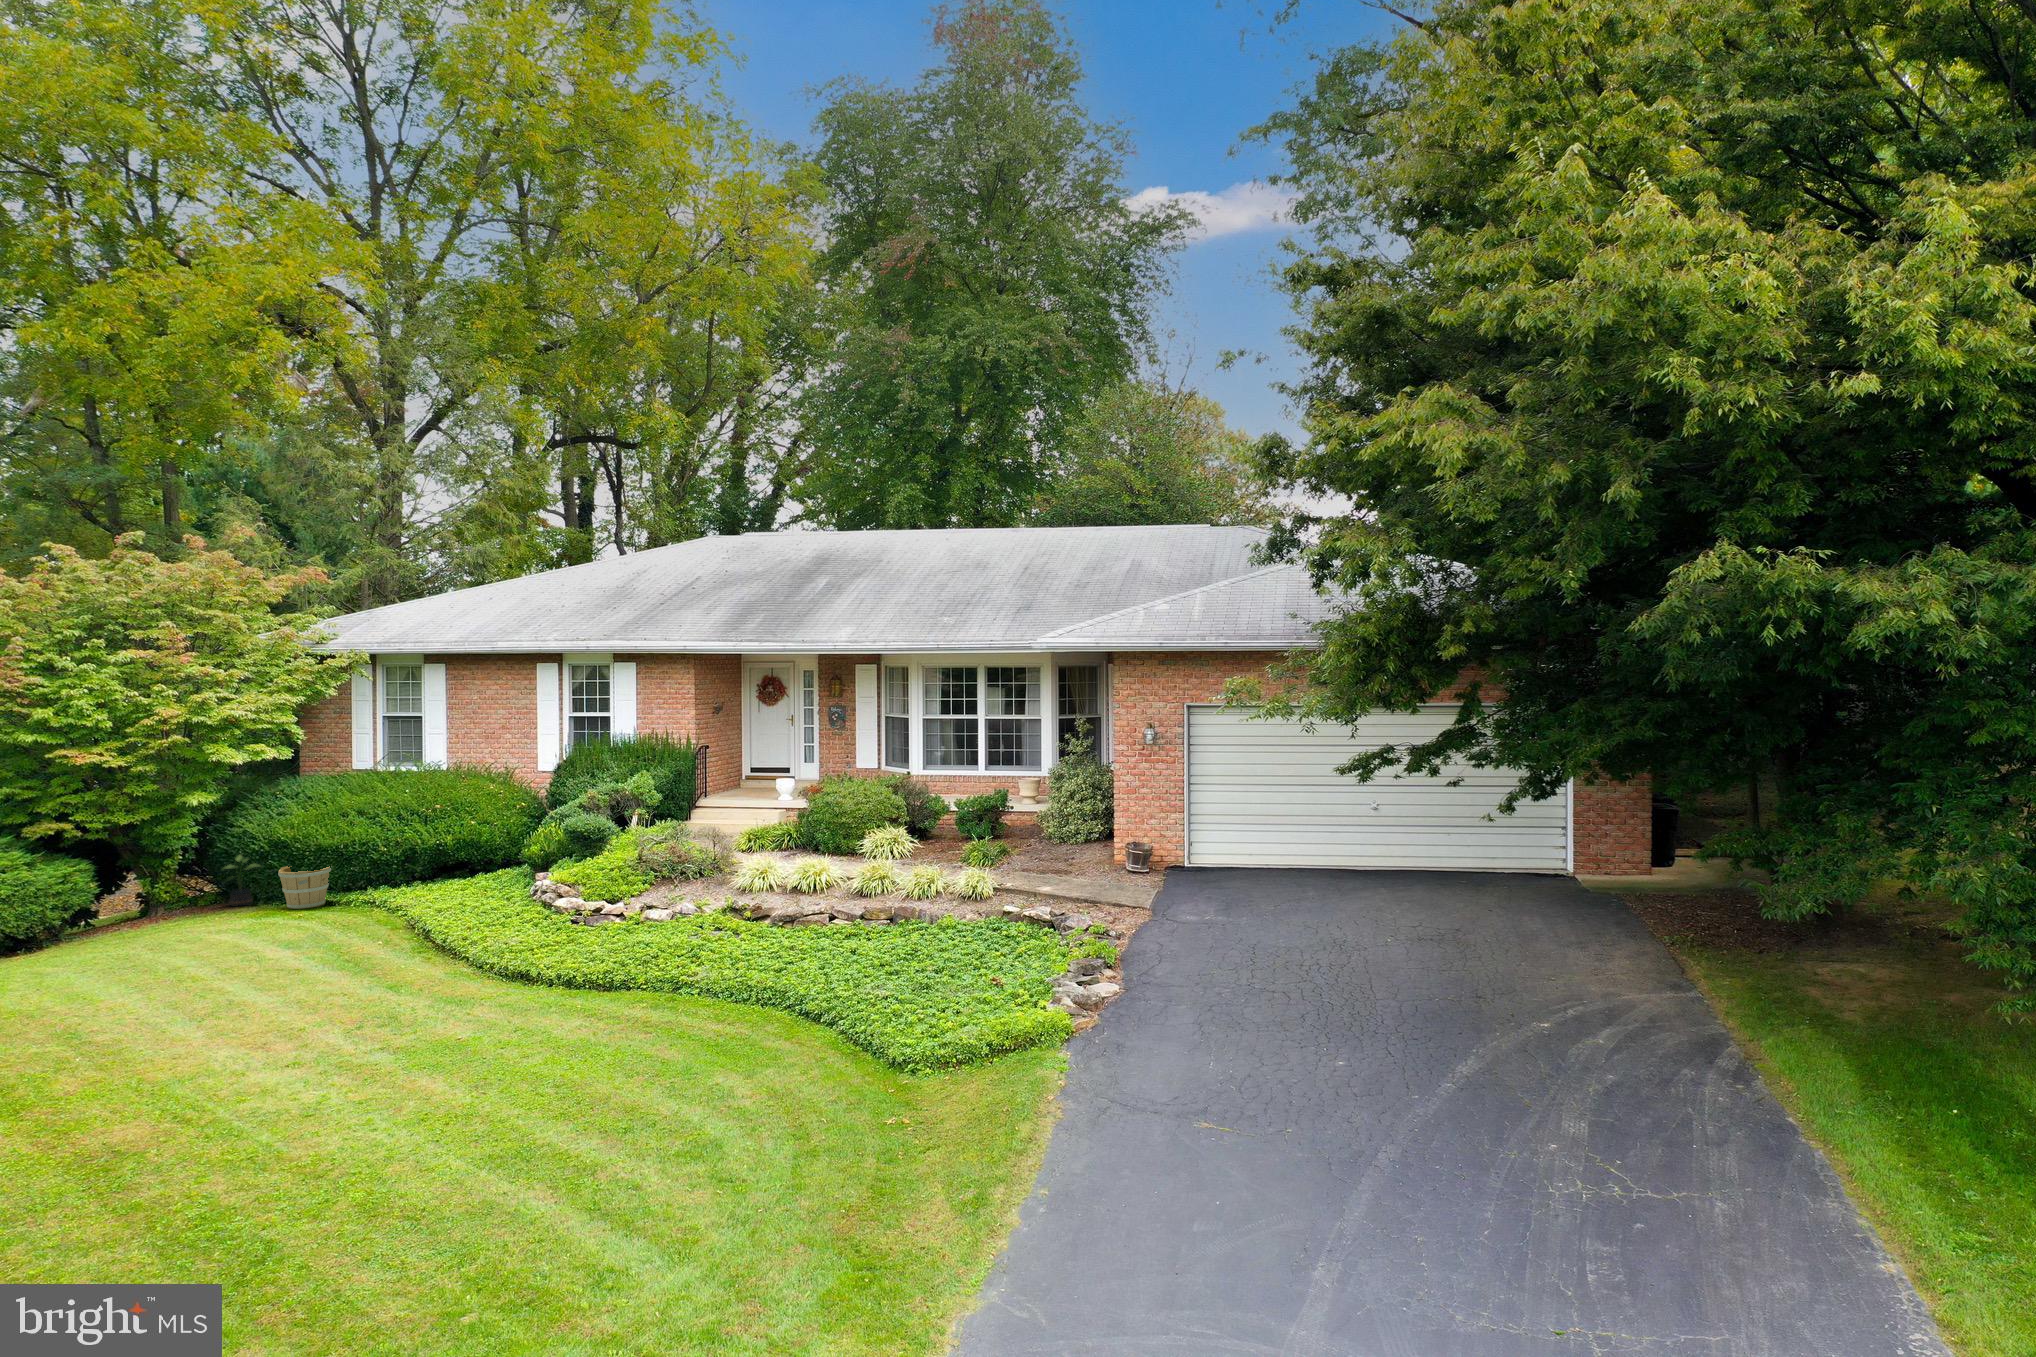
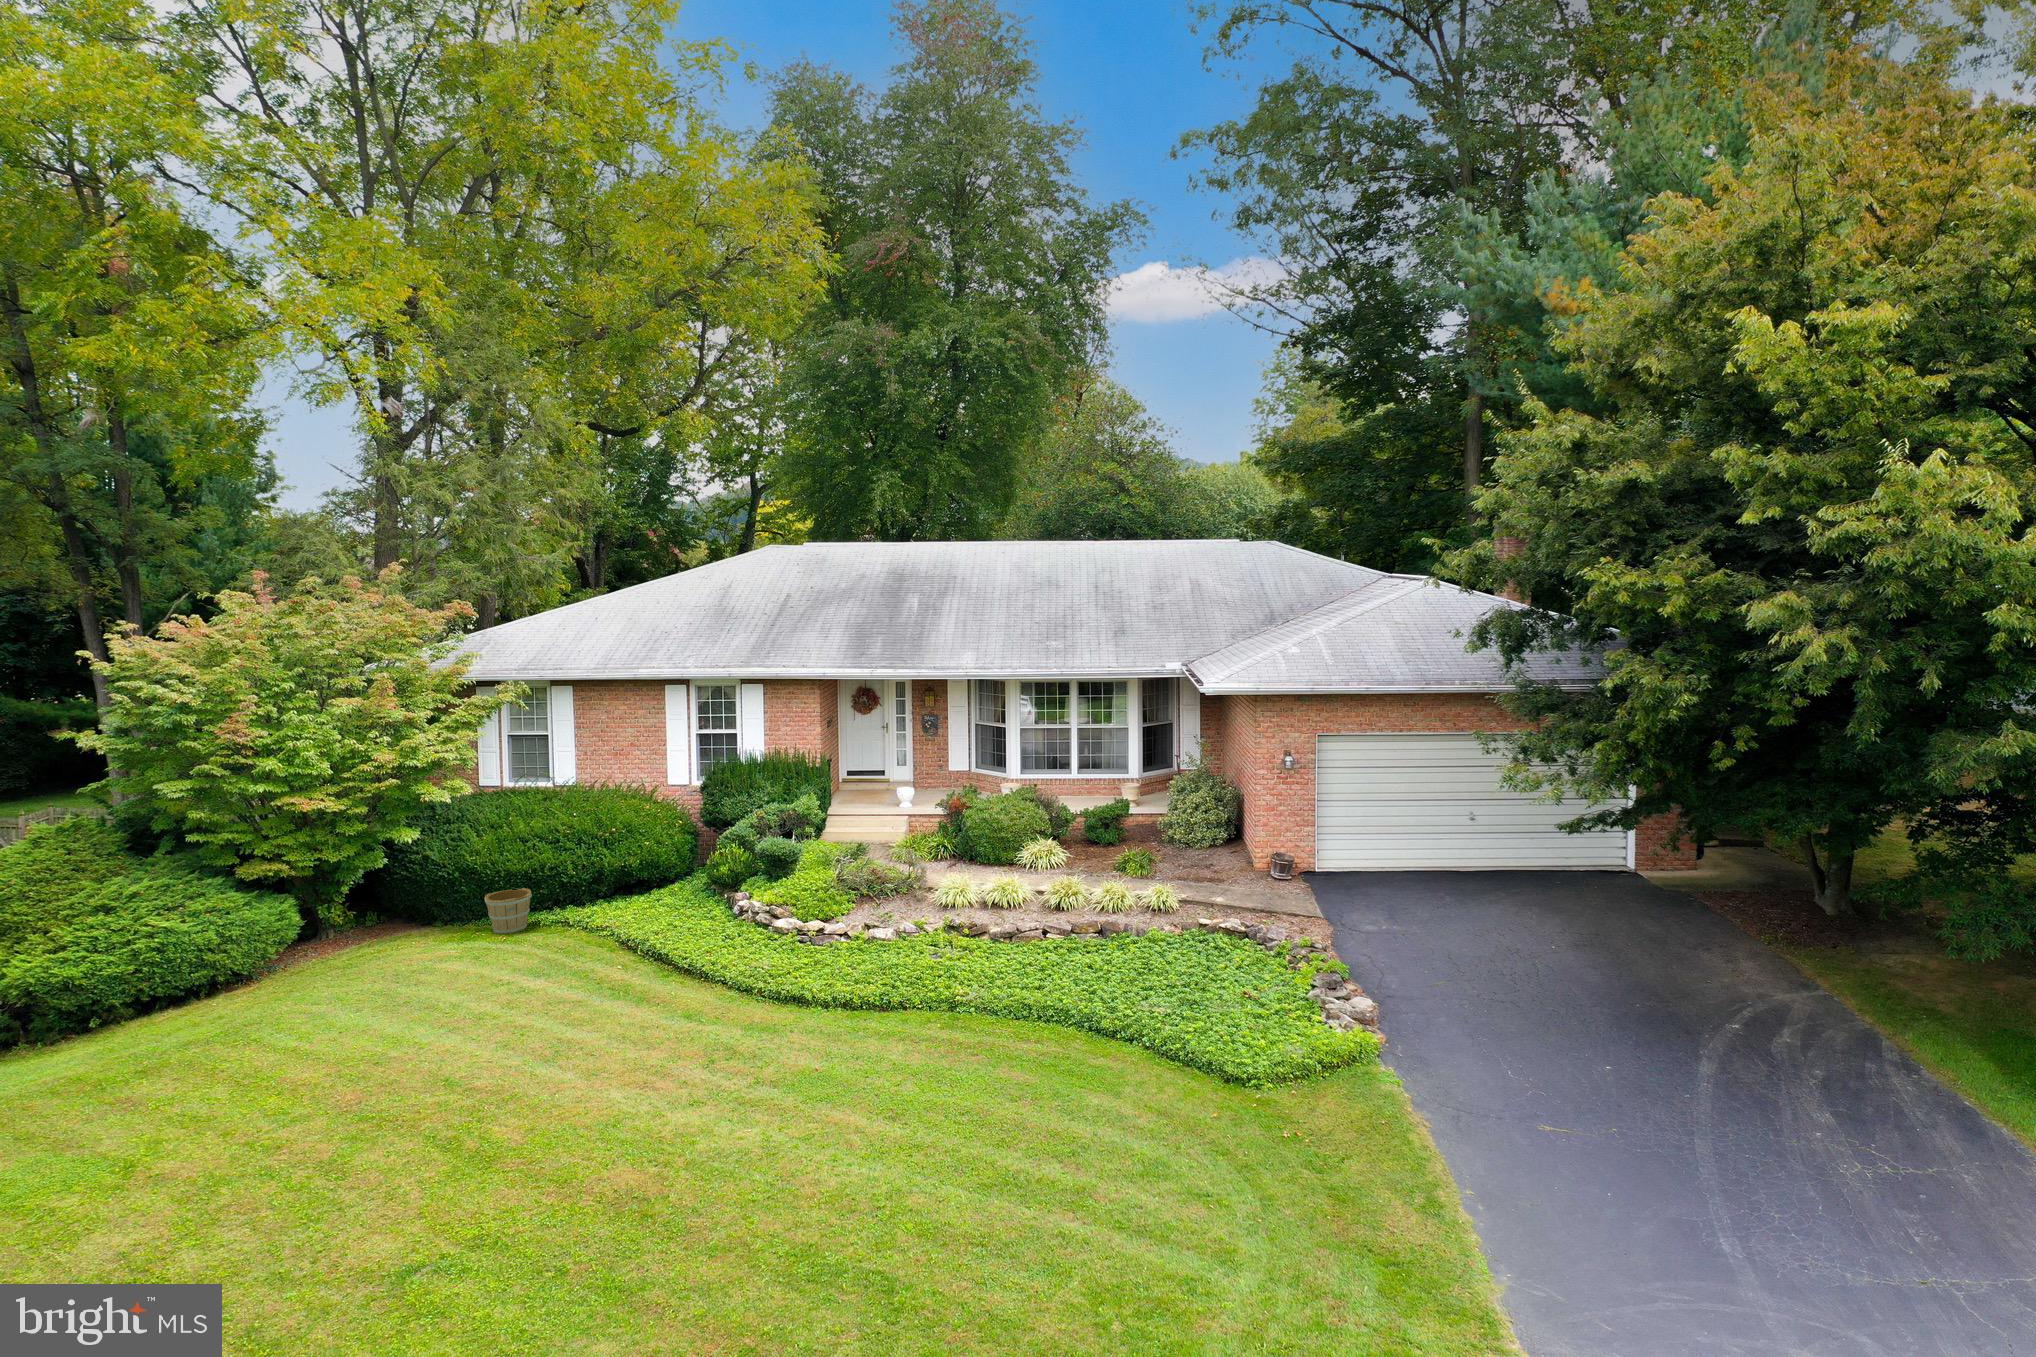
potted plant: present [223,855,261,906] -> none [425,879,464,933]

